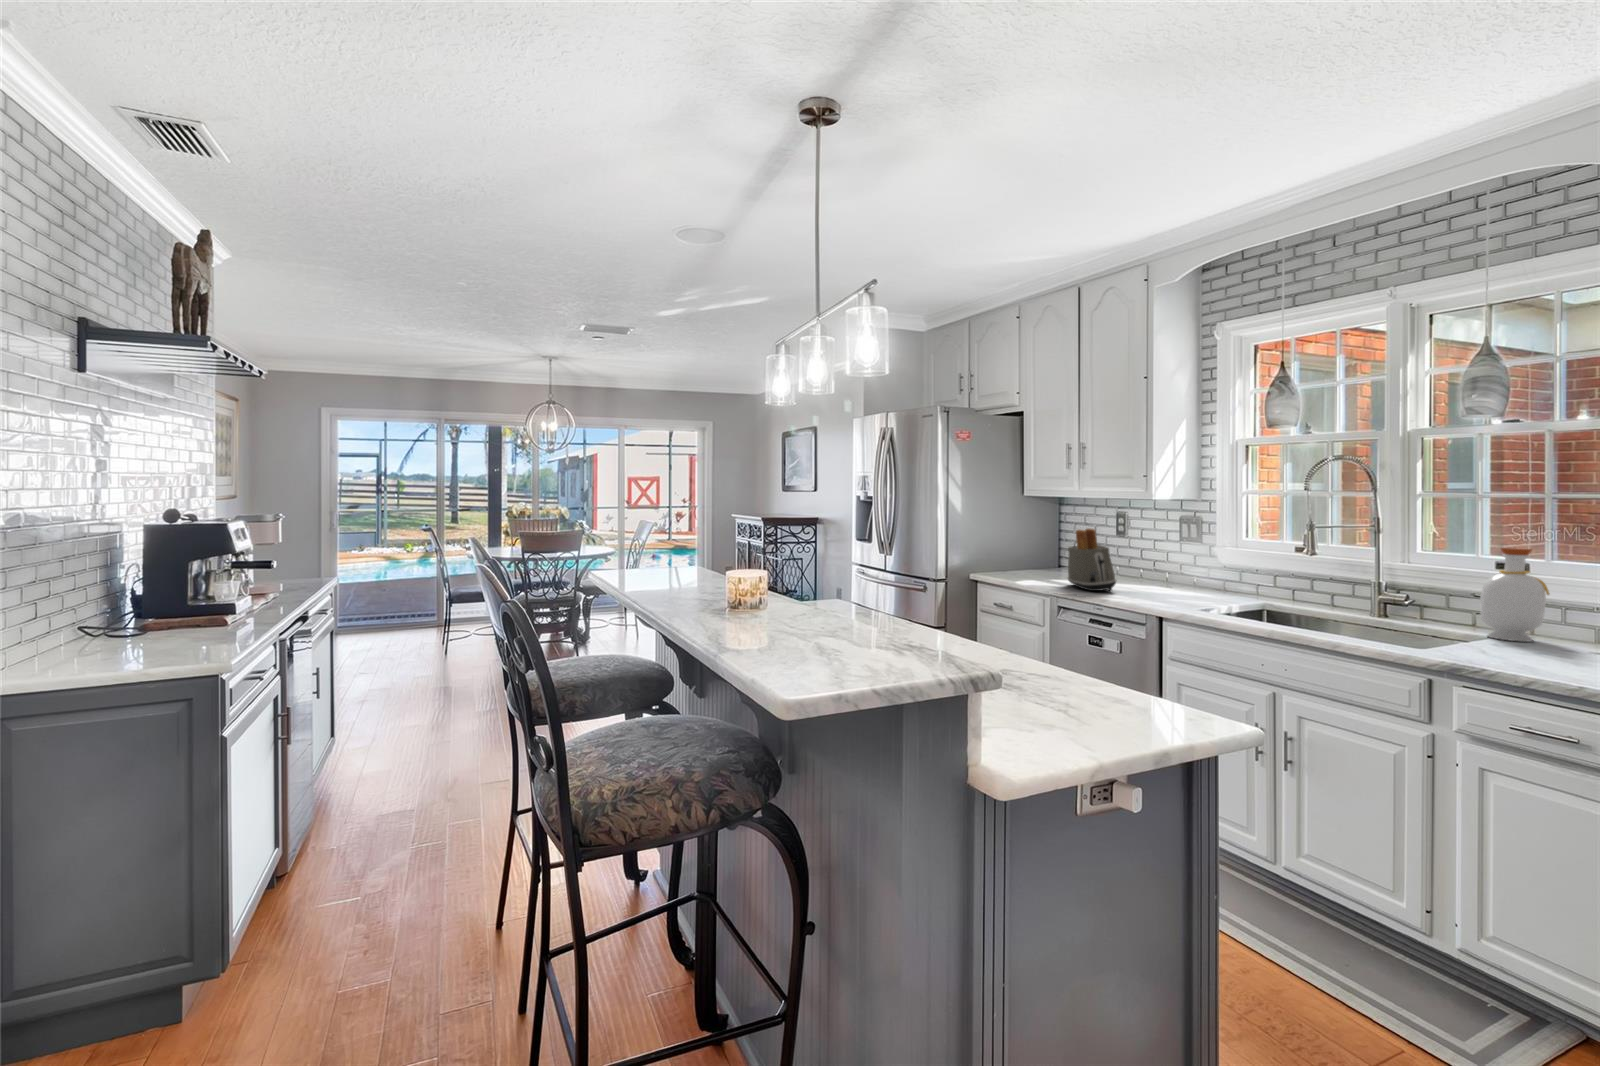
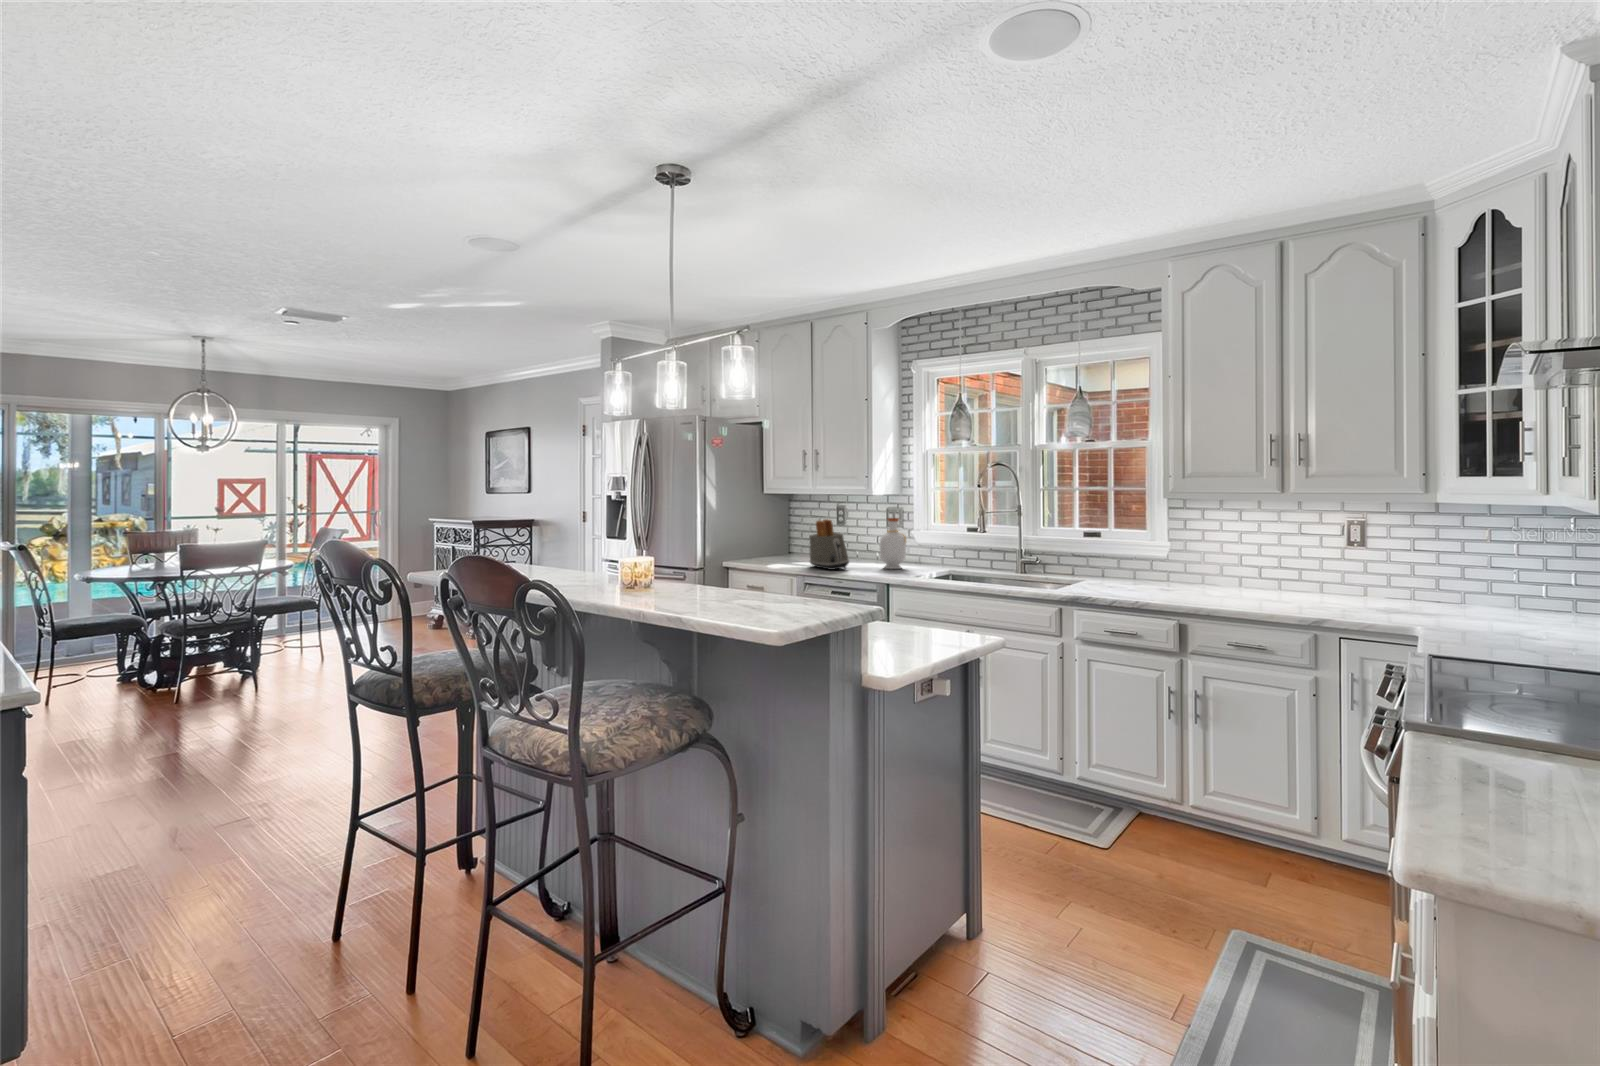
bottle: present [1480,548,1550,642] -> present [880,518,906,569]

